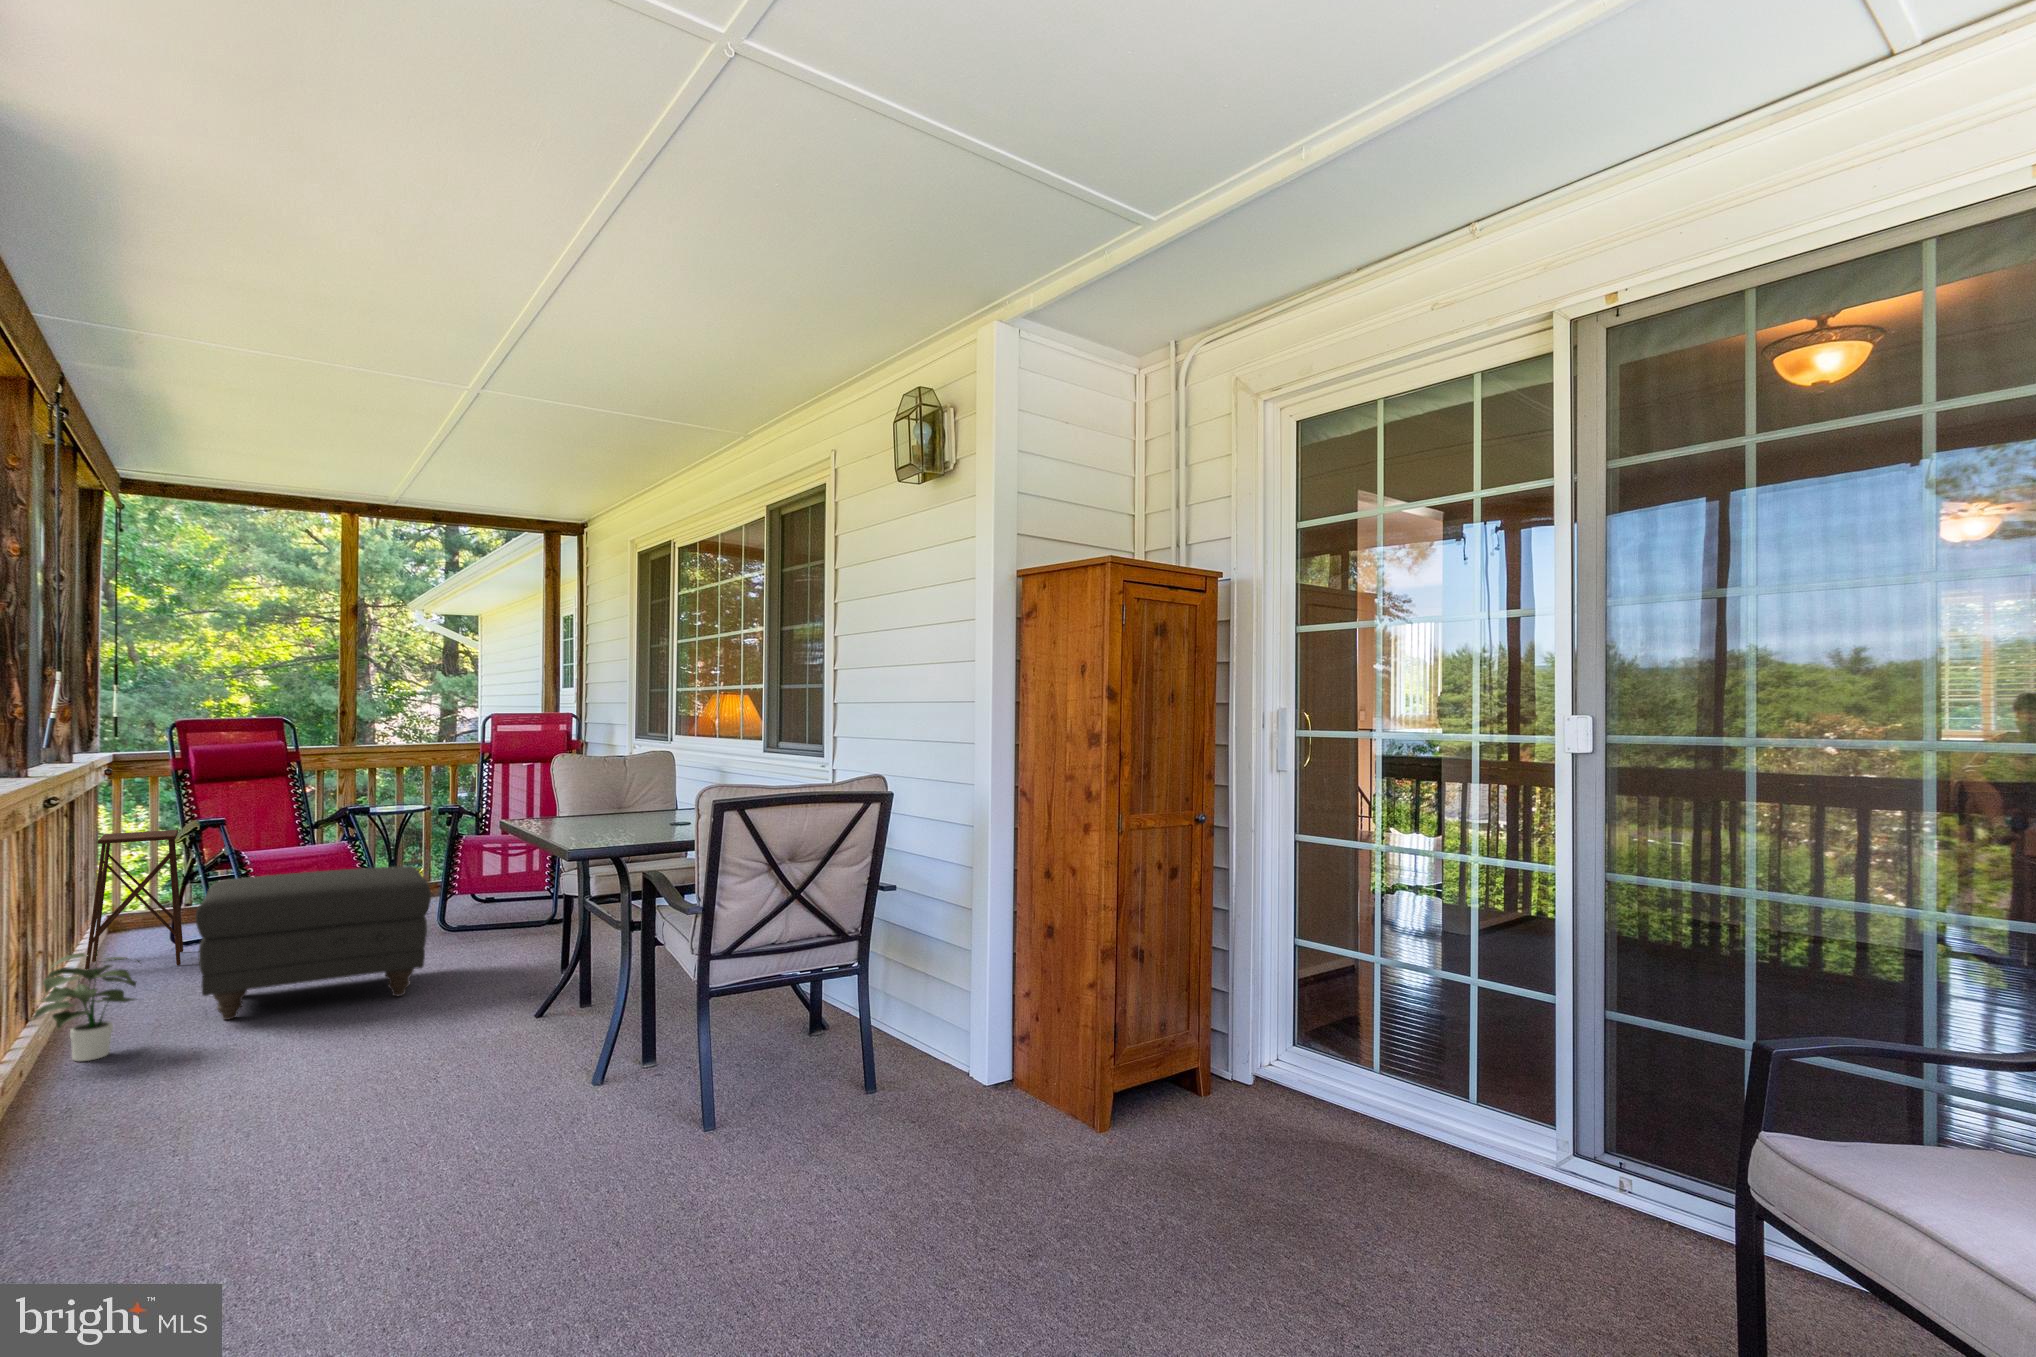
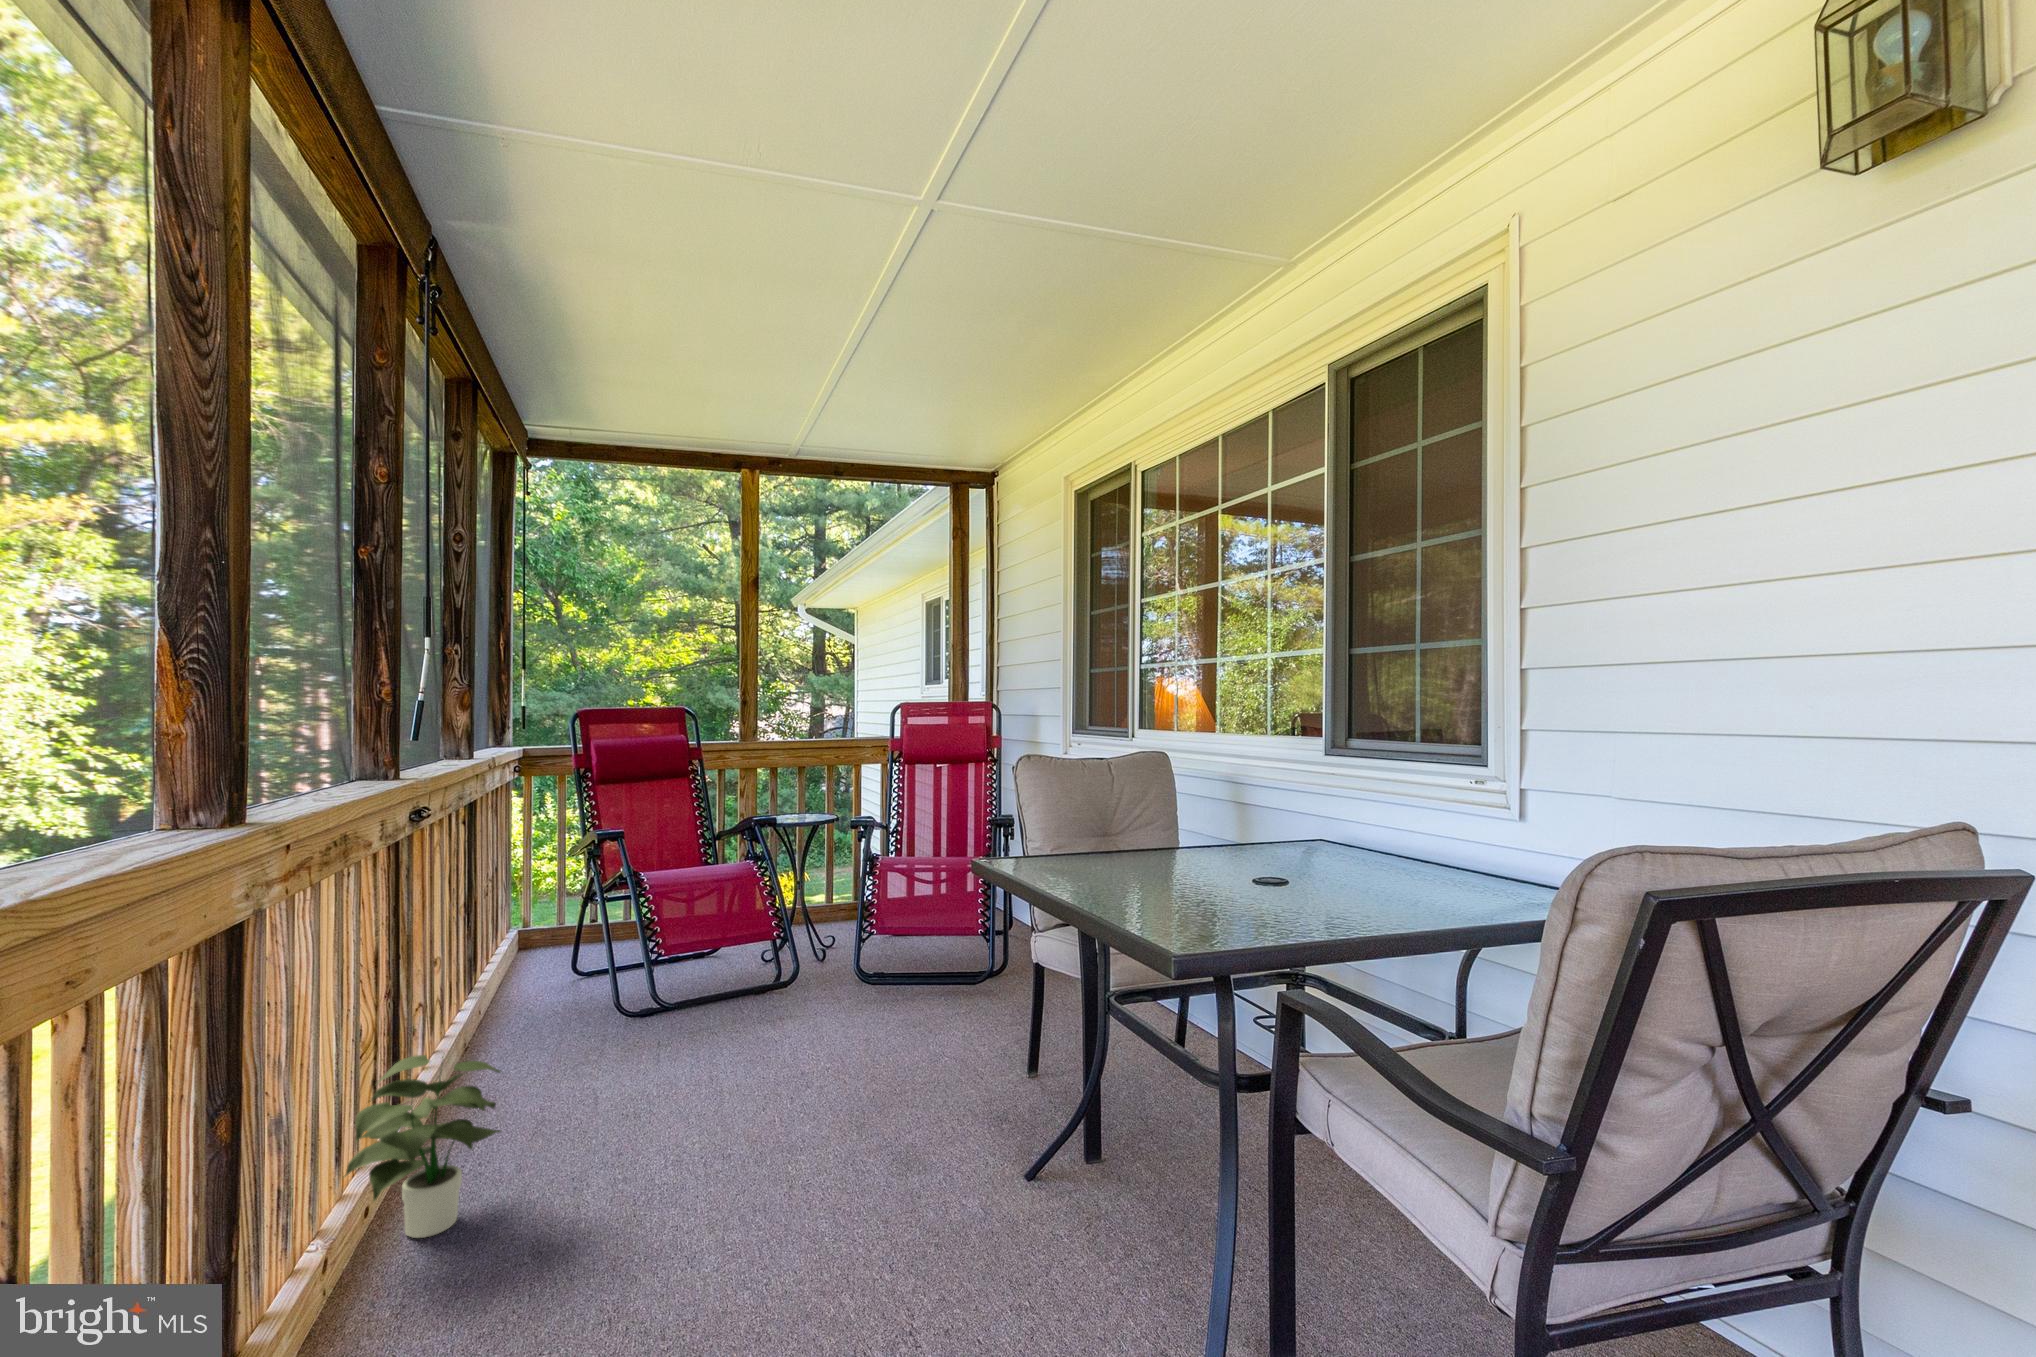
side table: present [85,830,183,970] -> none [477,840,586,1024]
ottoman: present [196,866,431,1020] -> none [578,905,882,1143]

